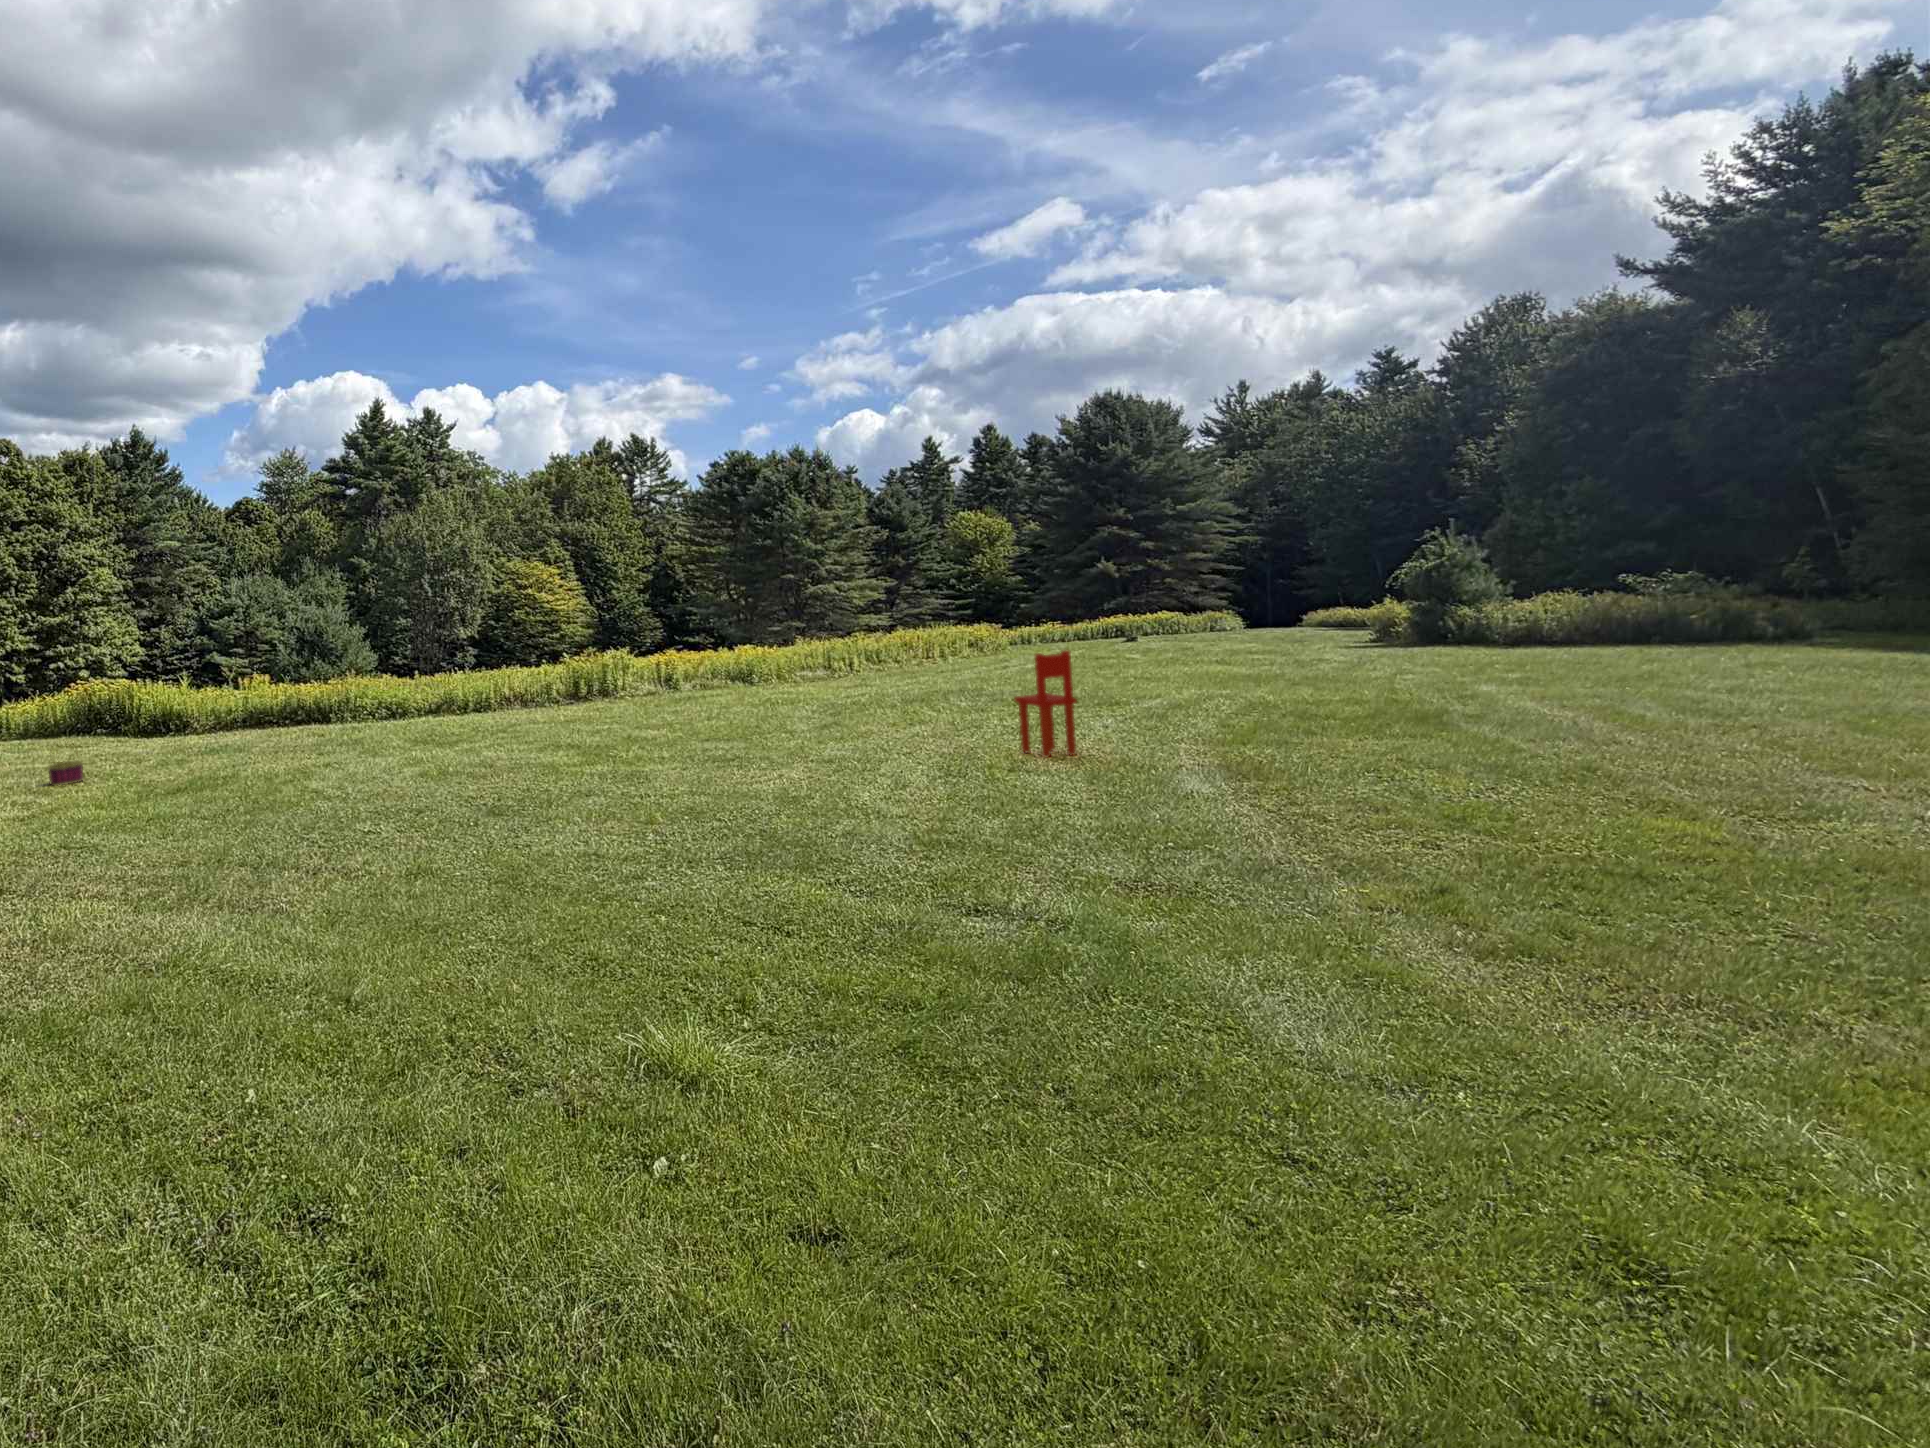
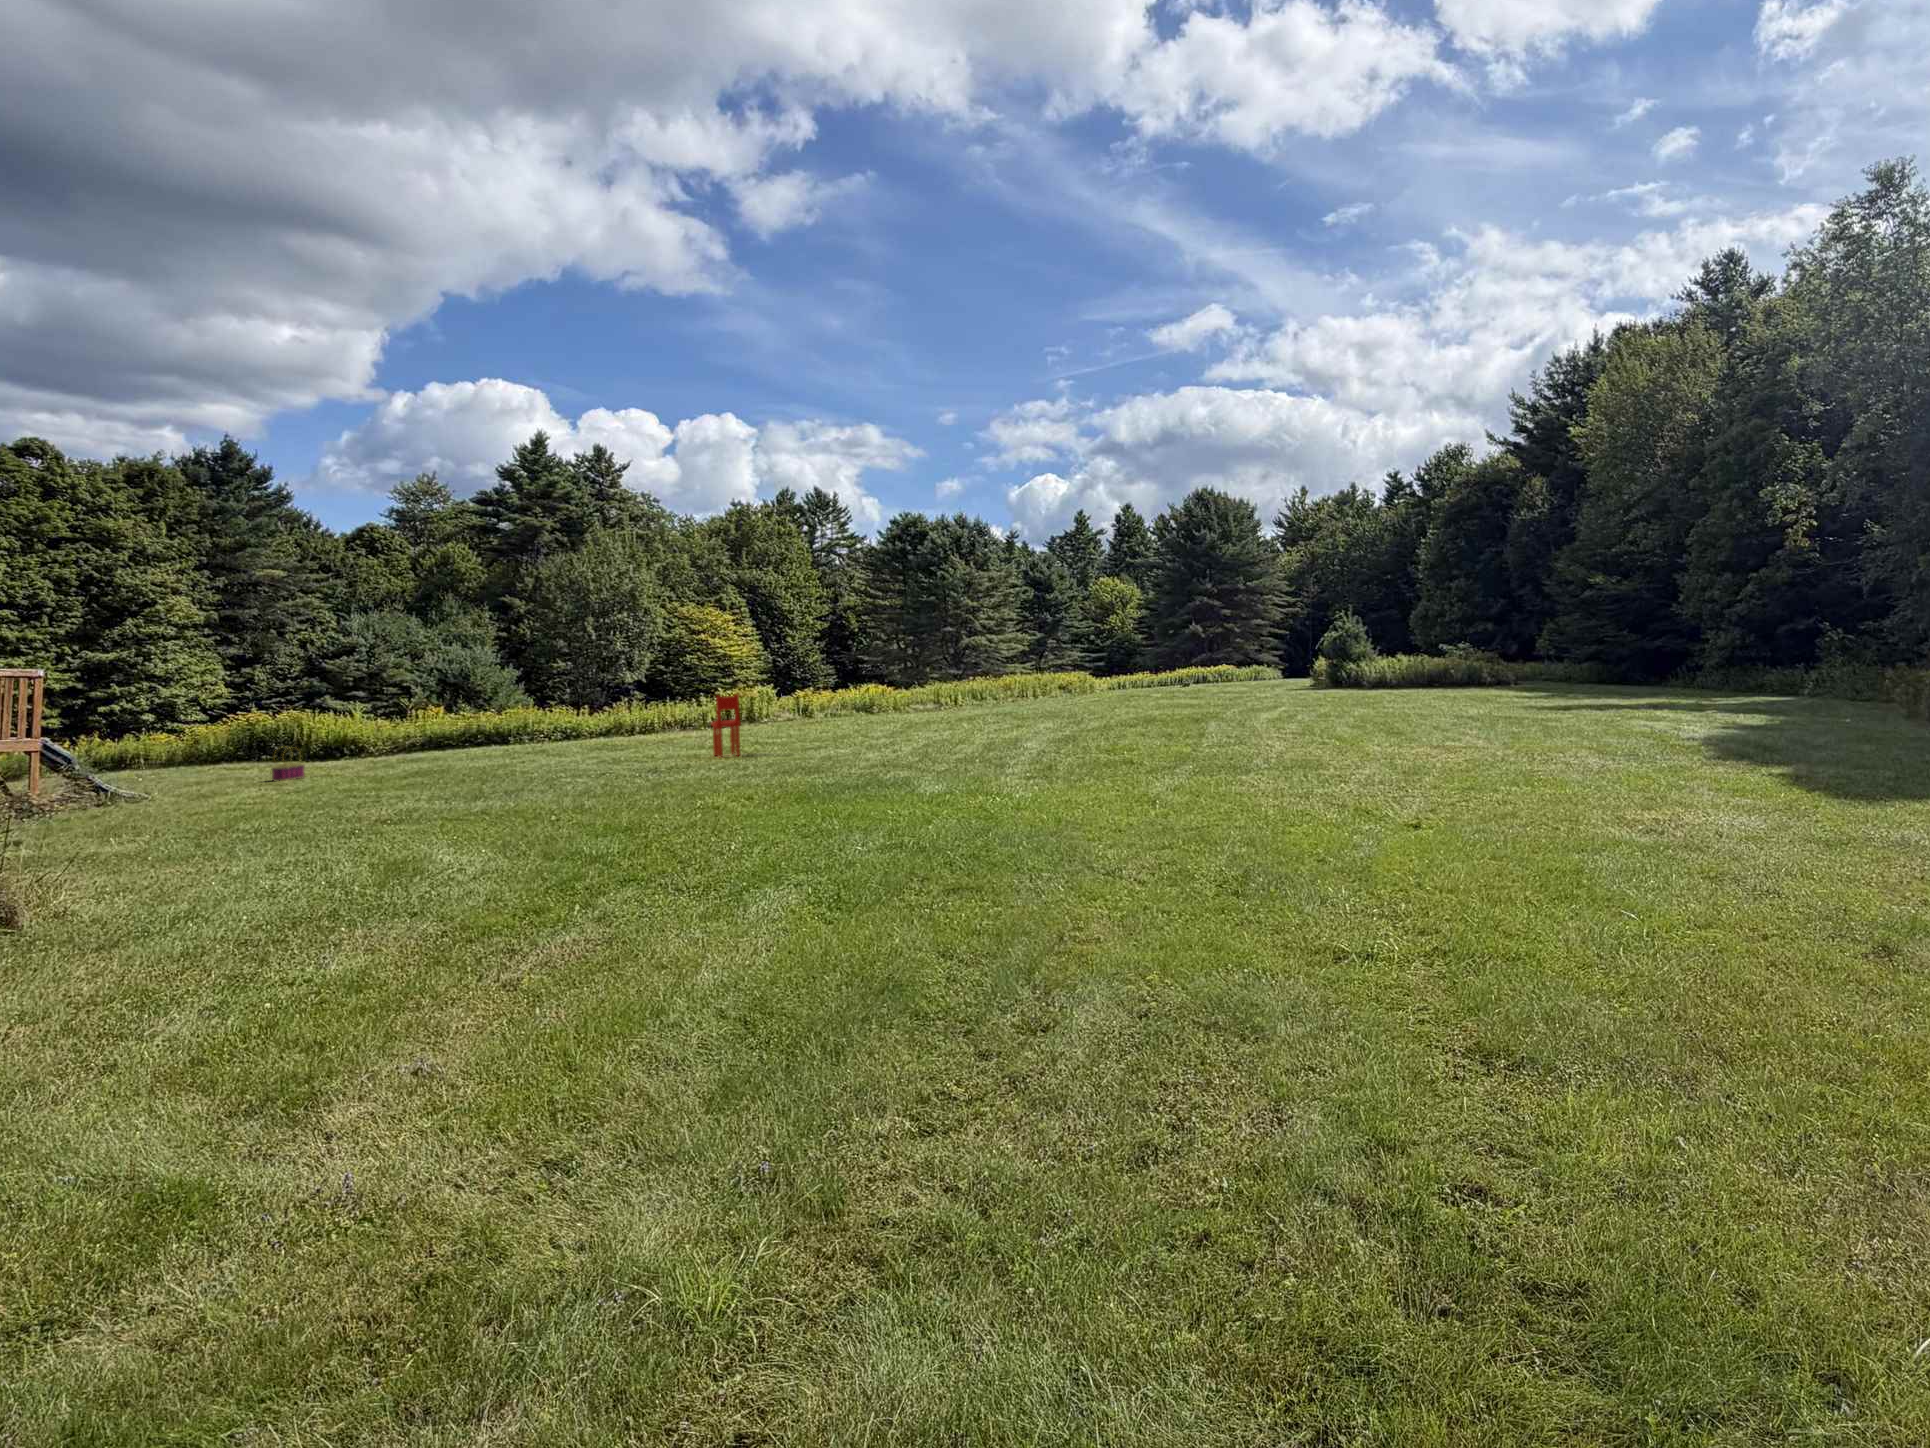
chair: present [1015,650,1077,757] -> present [711,694,741,757]

